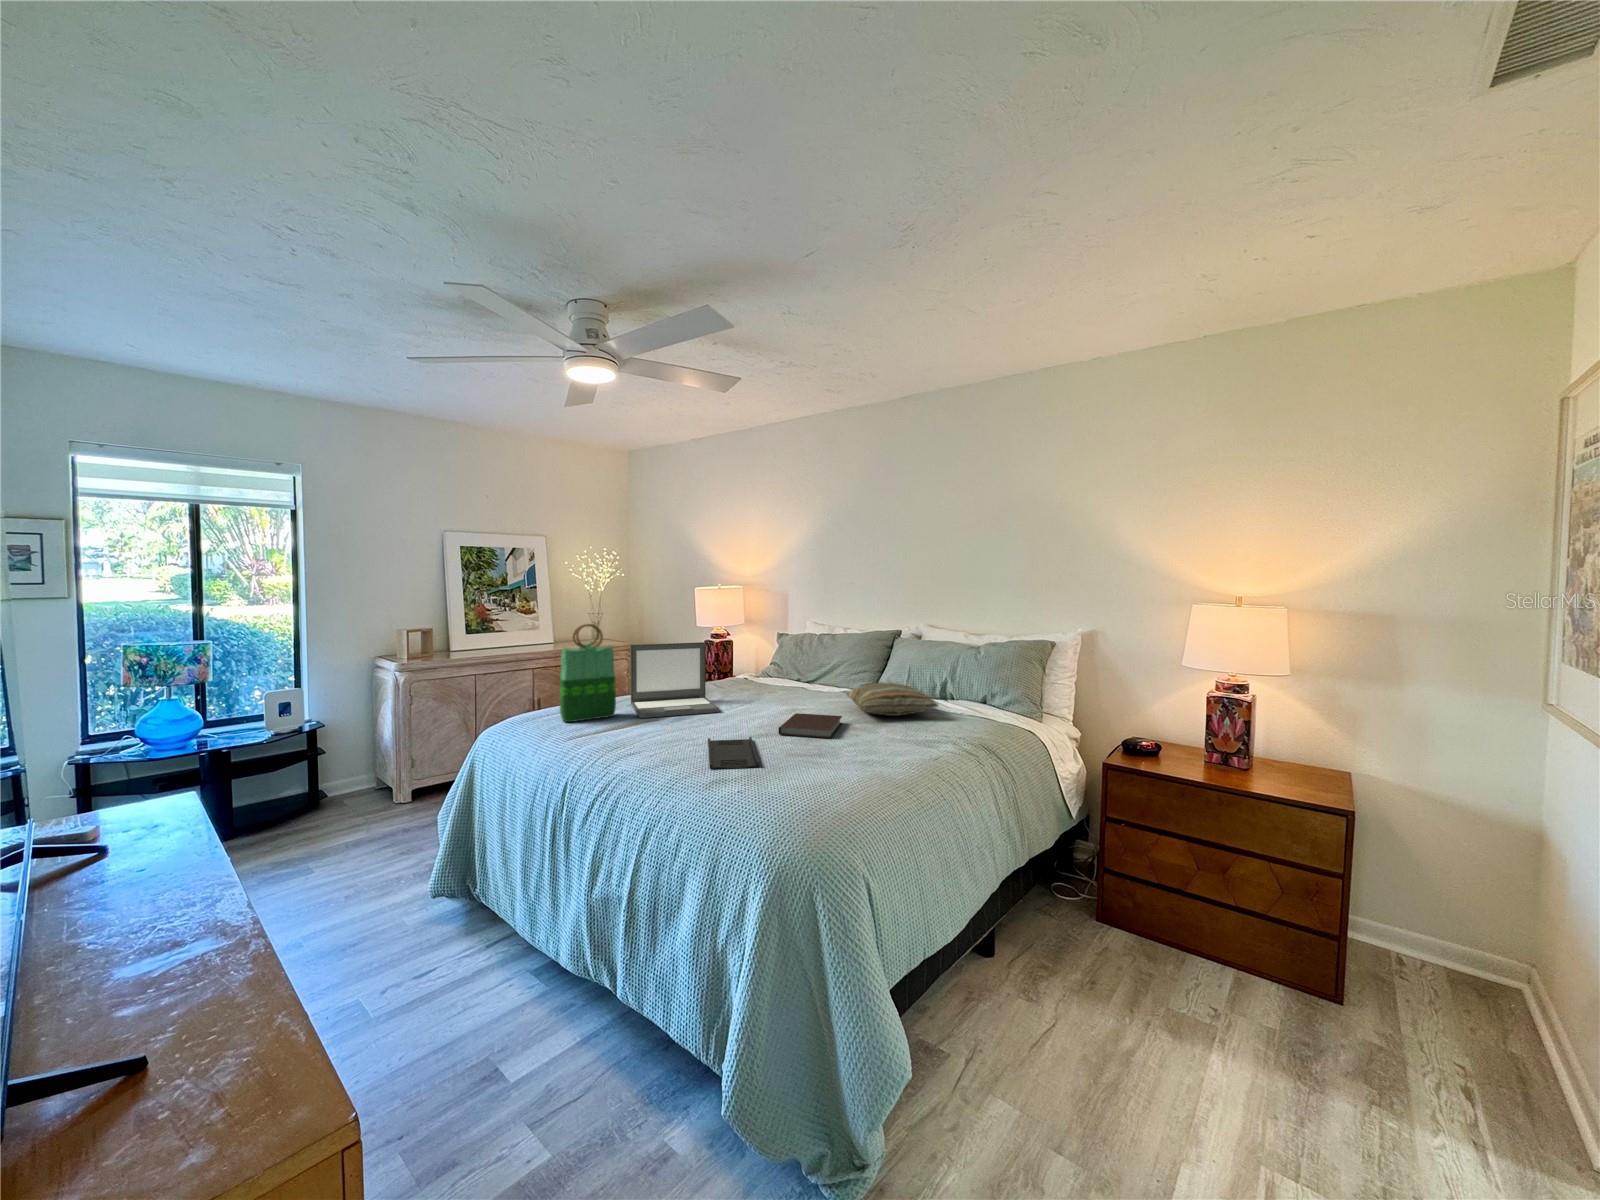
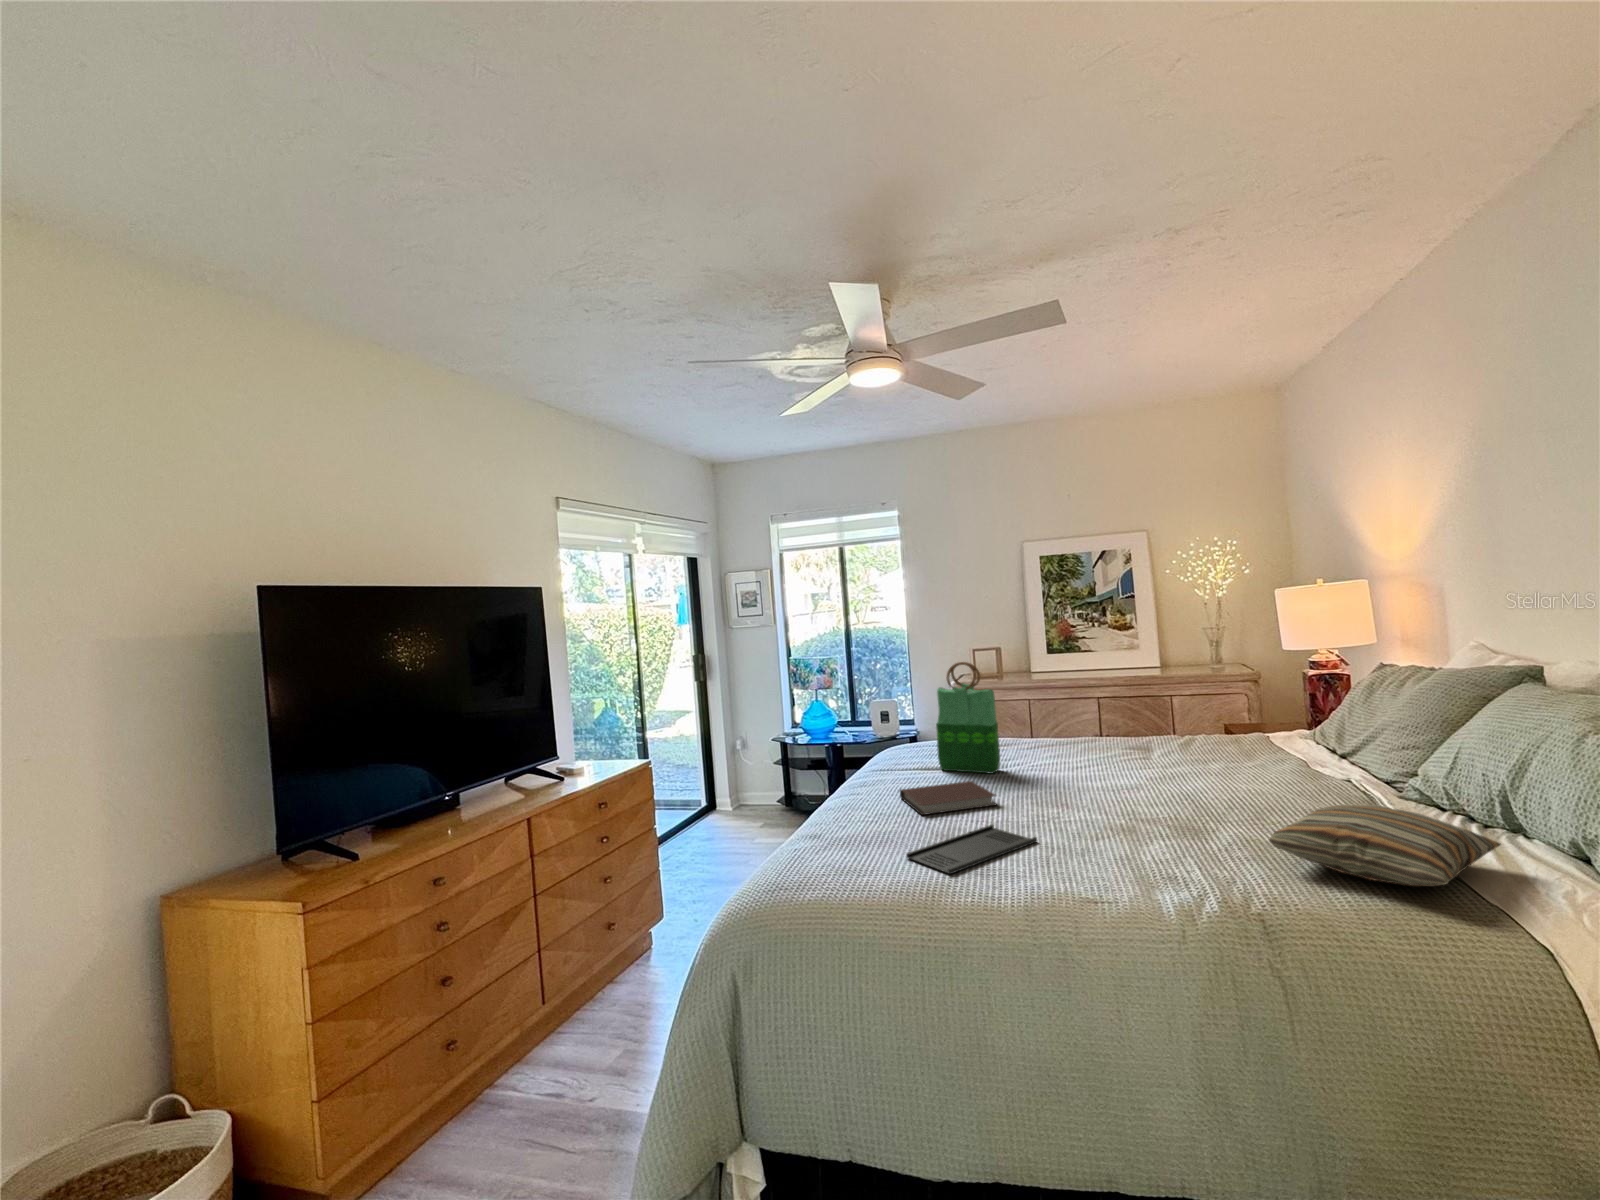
laptop: present [631,642,720,718] -> none [1008,688,1141,795]
notebook: present [779,713,842,738] -> present [900,781,996,815]

